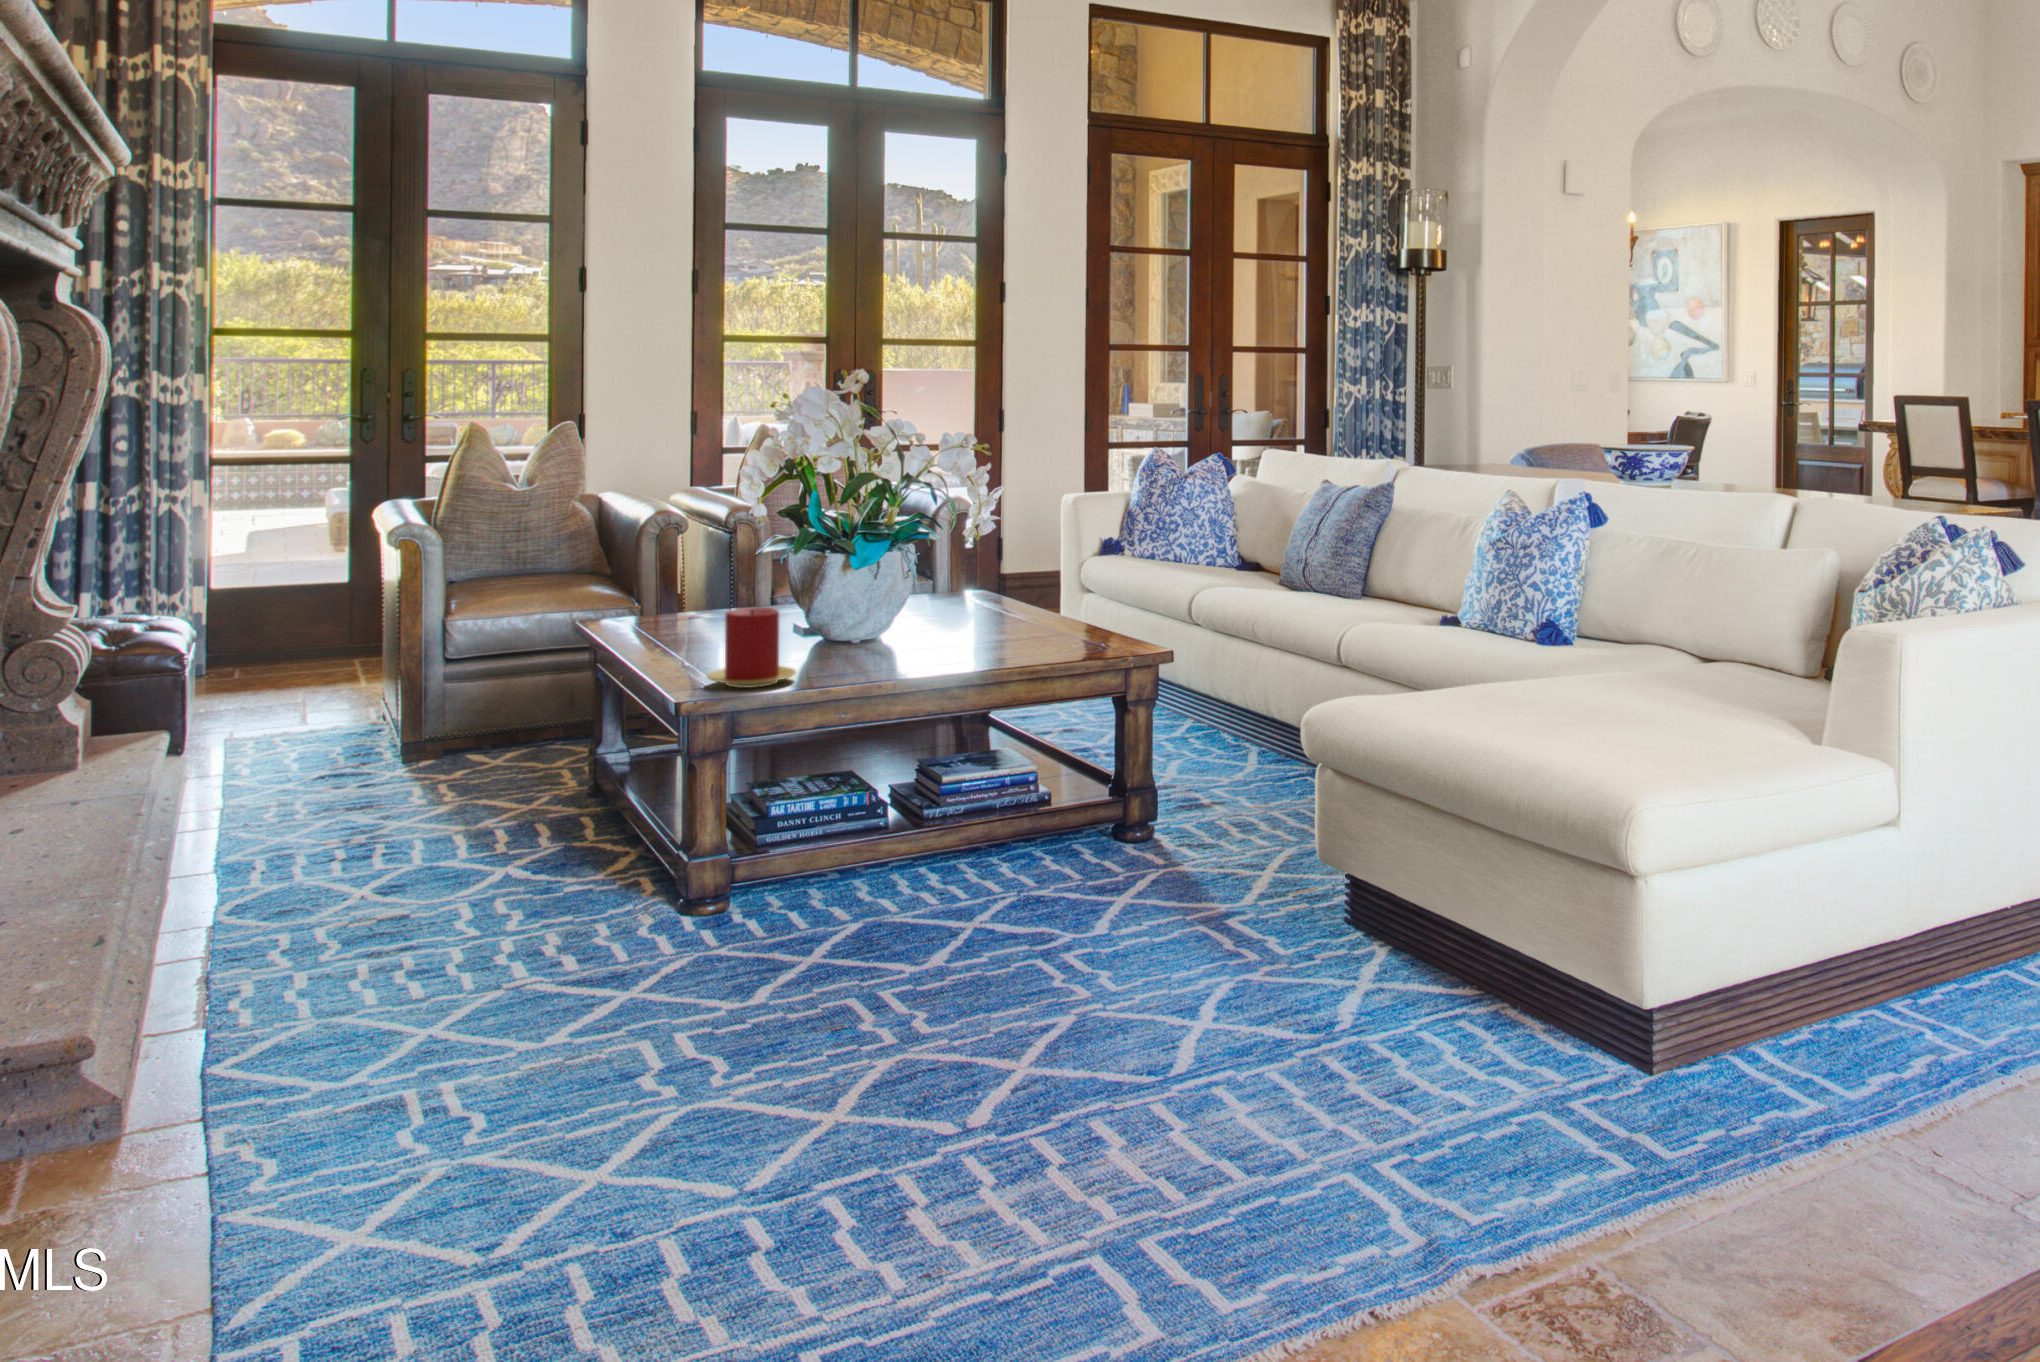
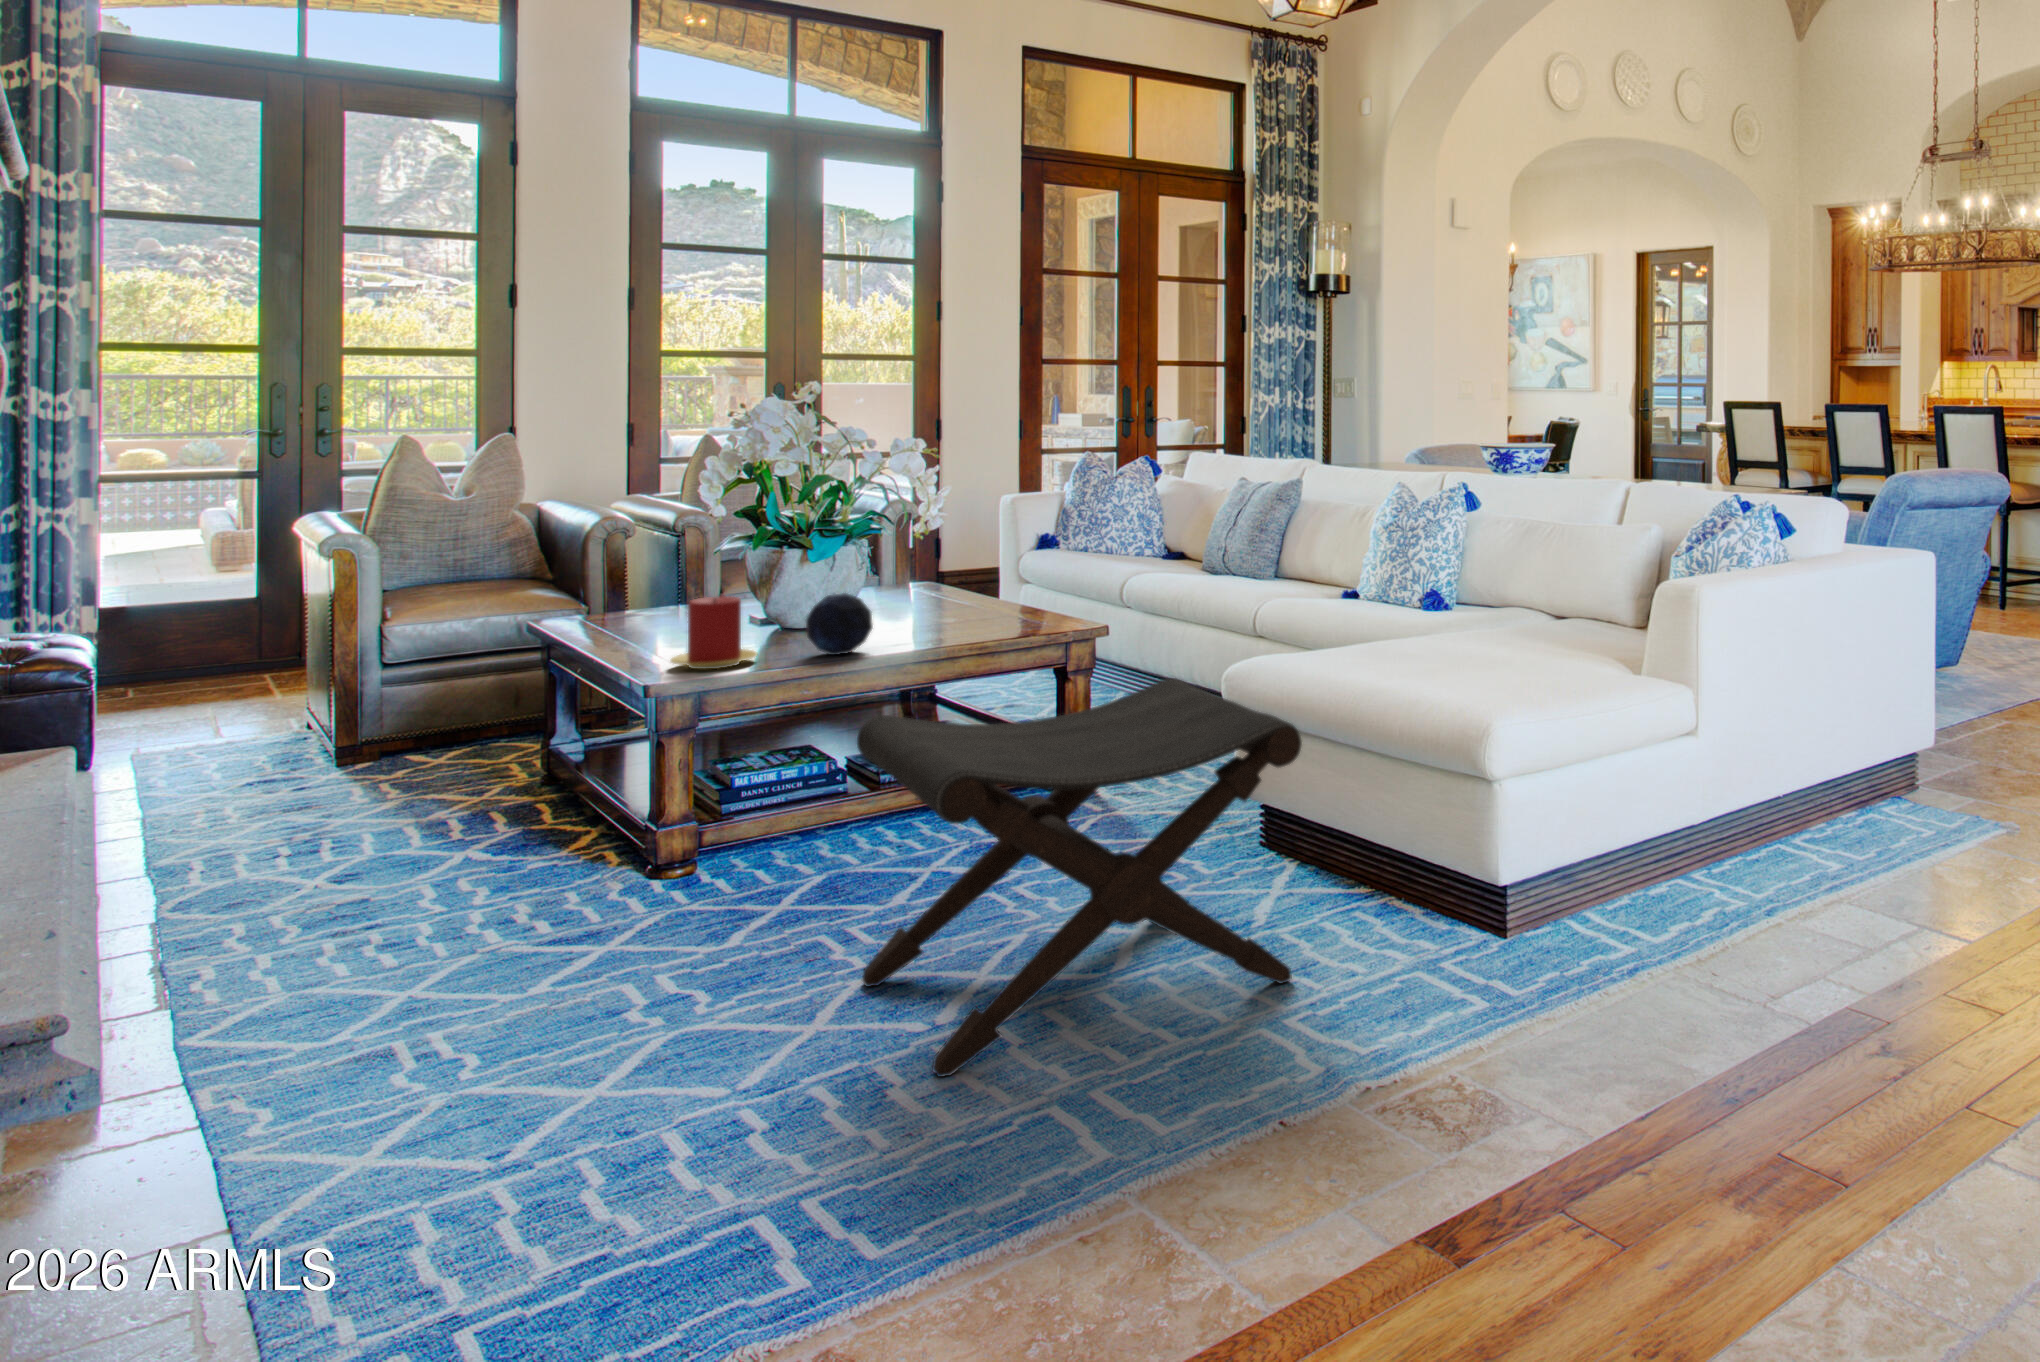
decorative orb: none [846,608,916,677] -> present [806,593,873,656]
footstool: none [887,726,1394,1194] -> present [857,678,1302,1077]

